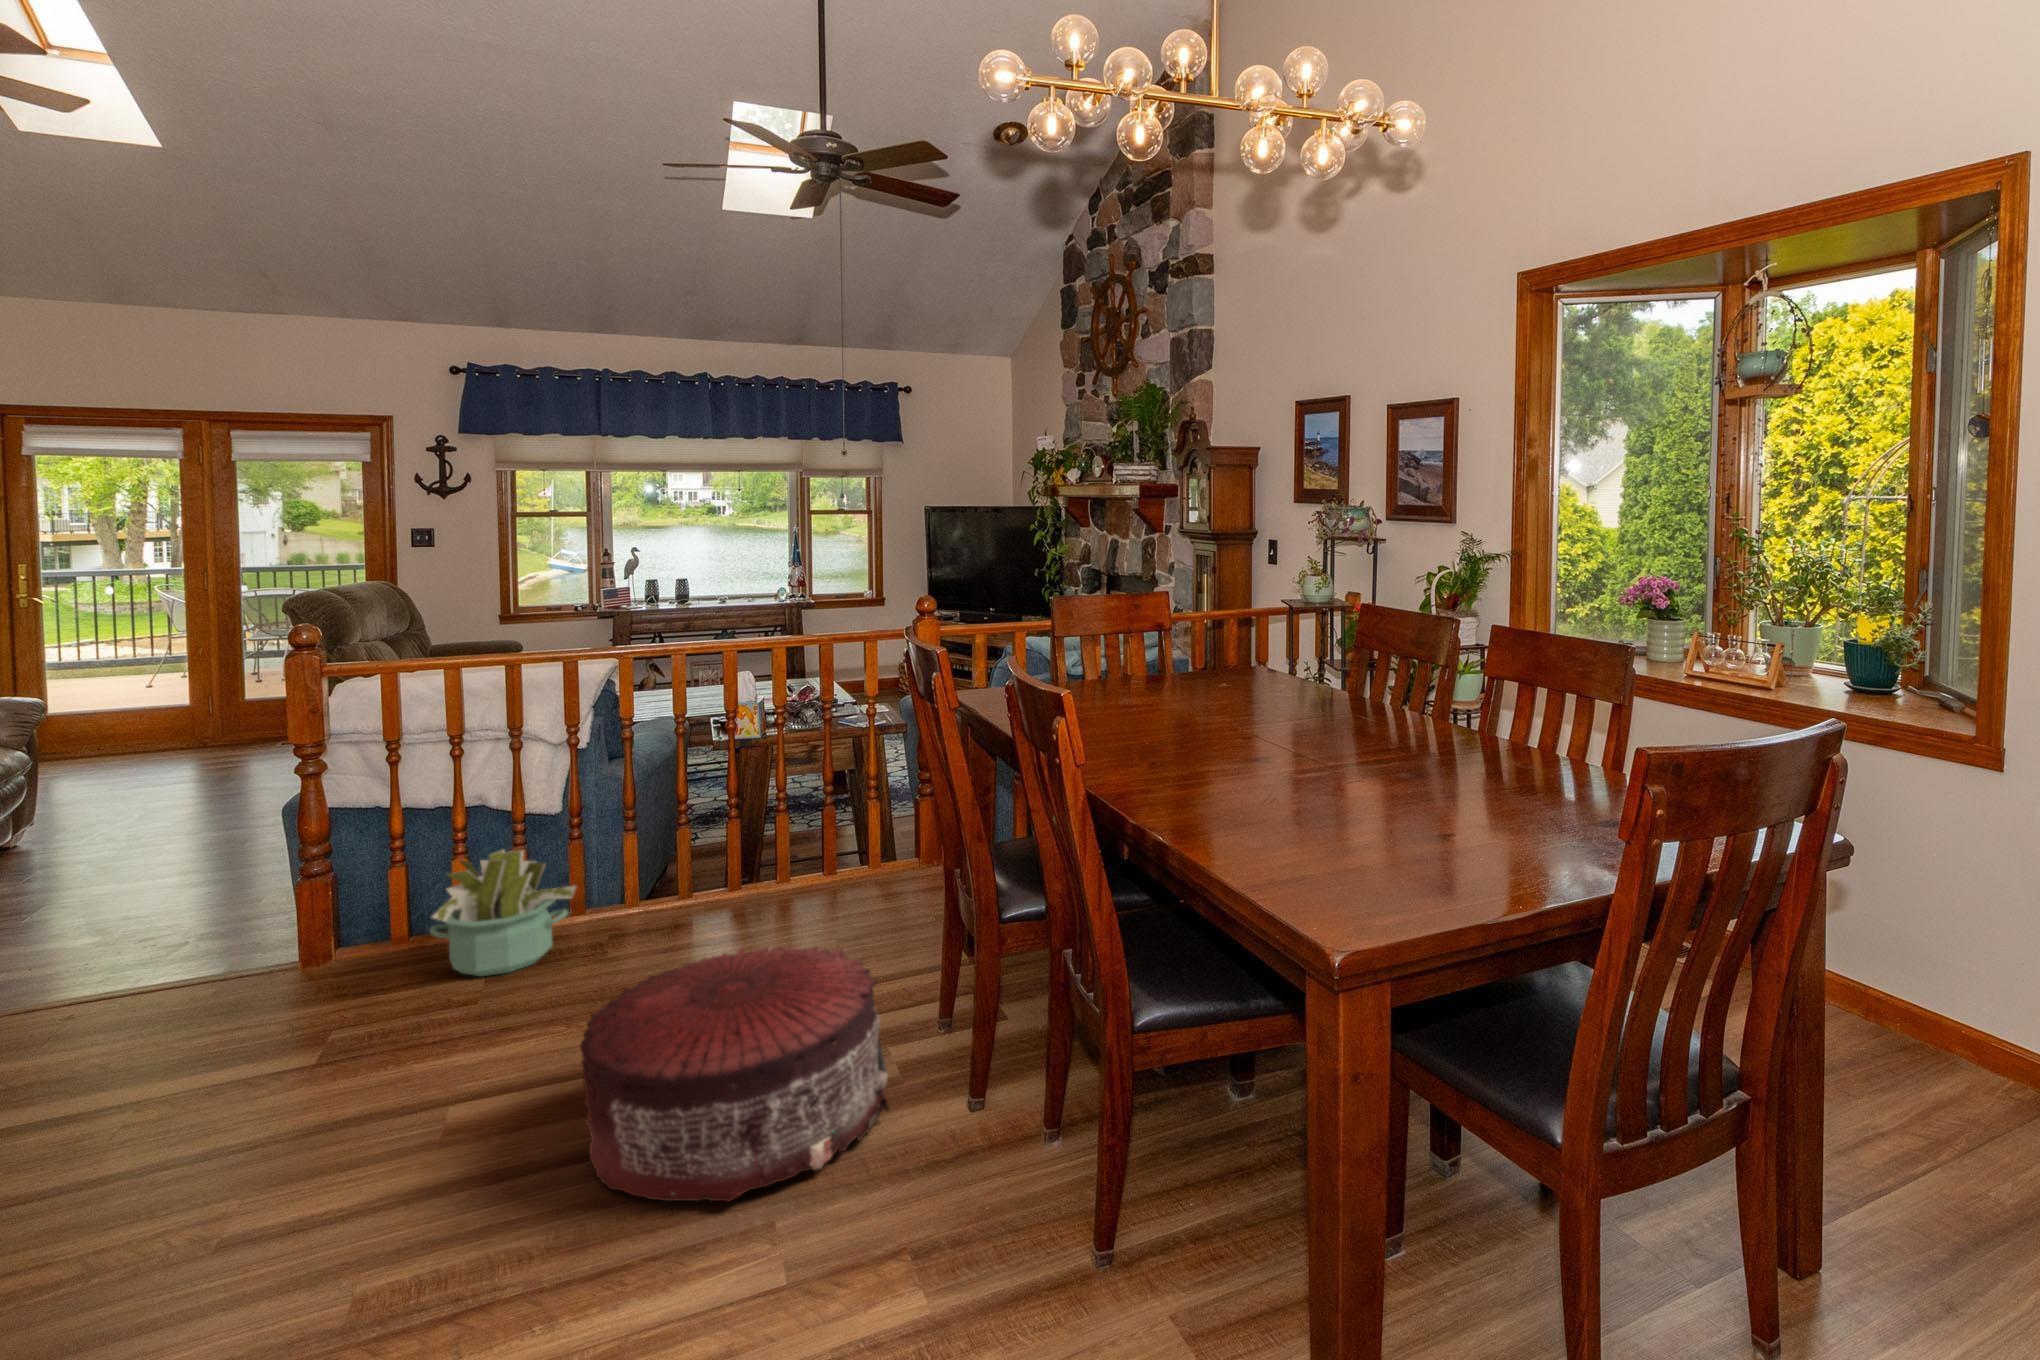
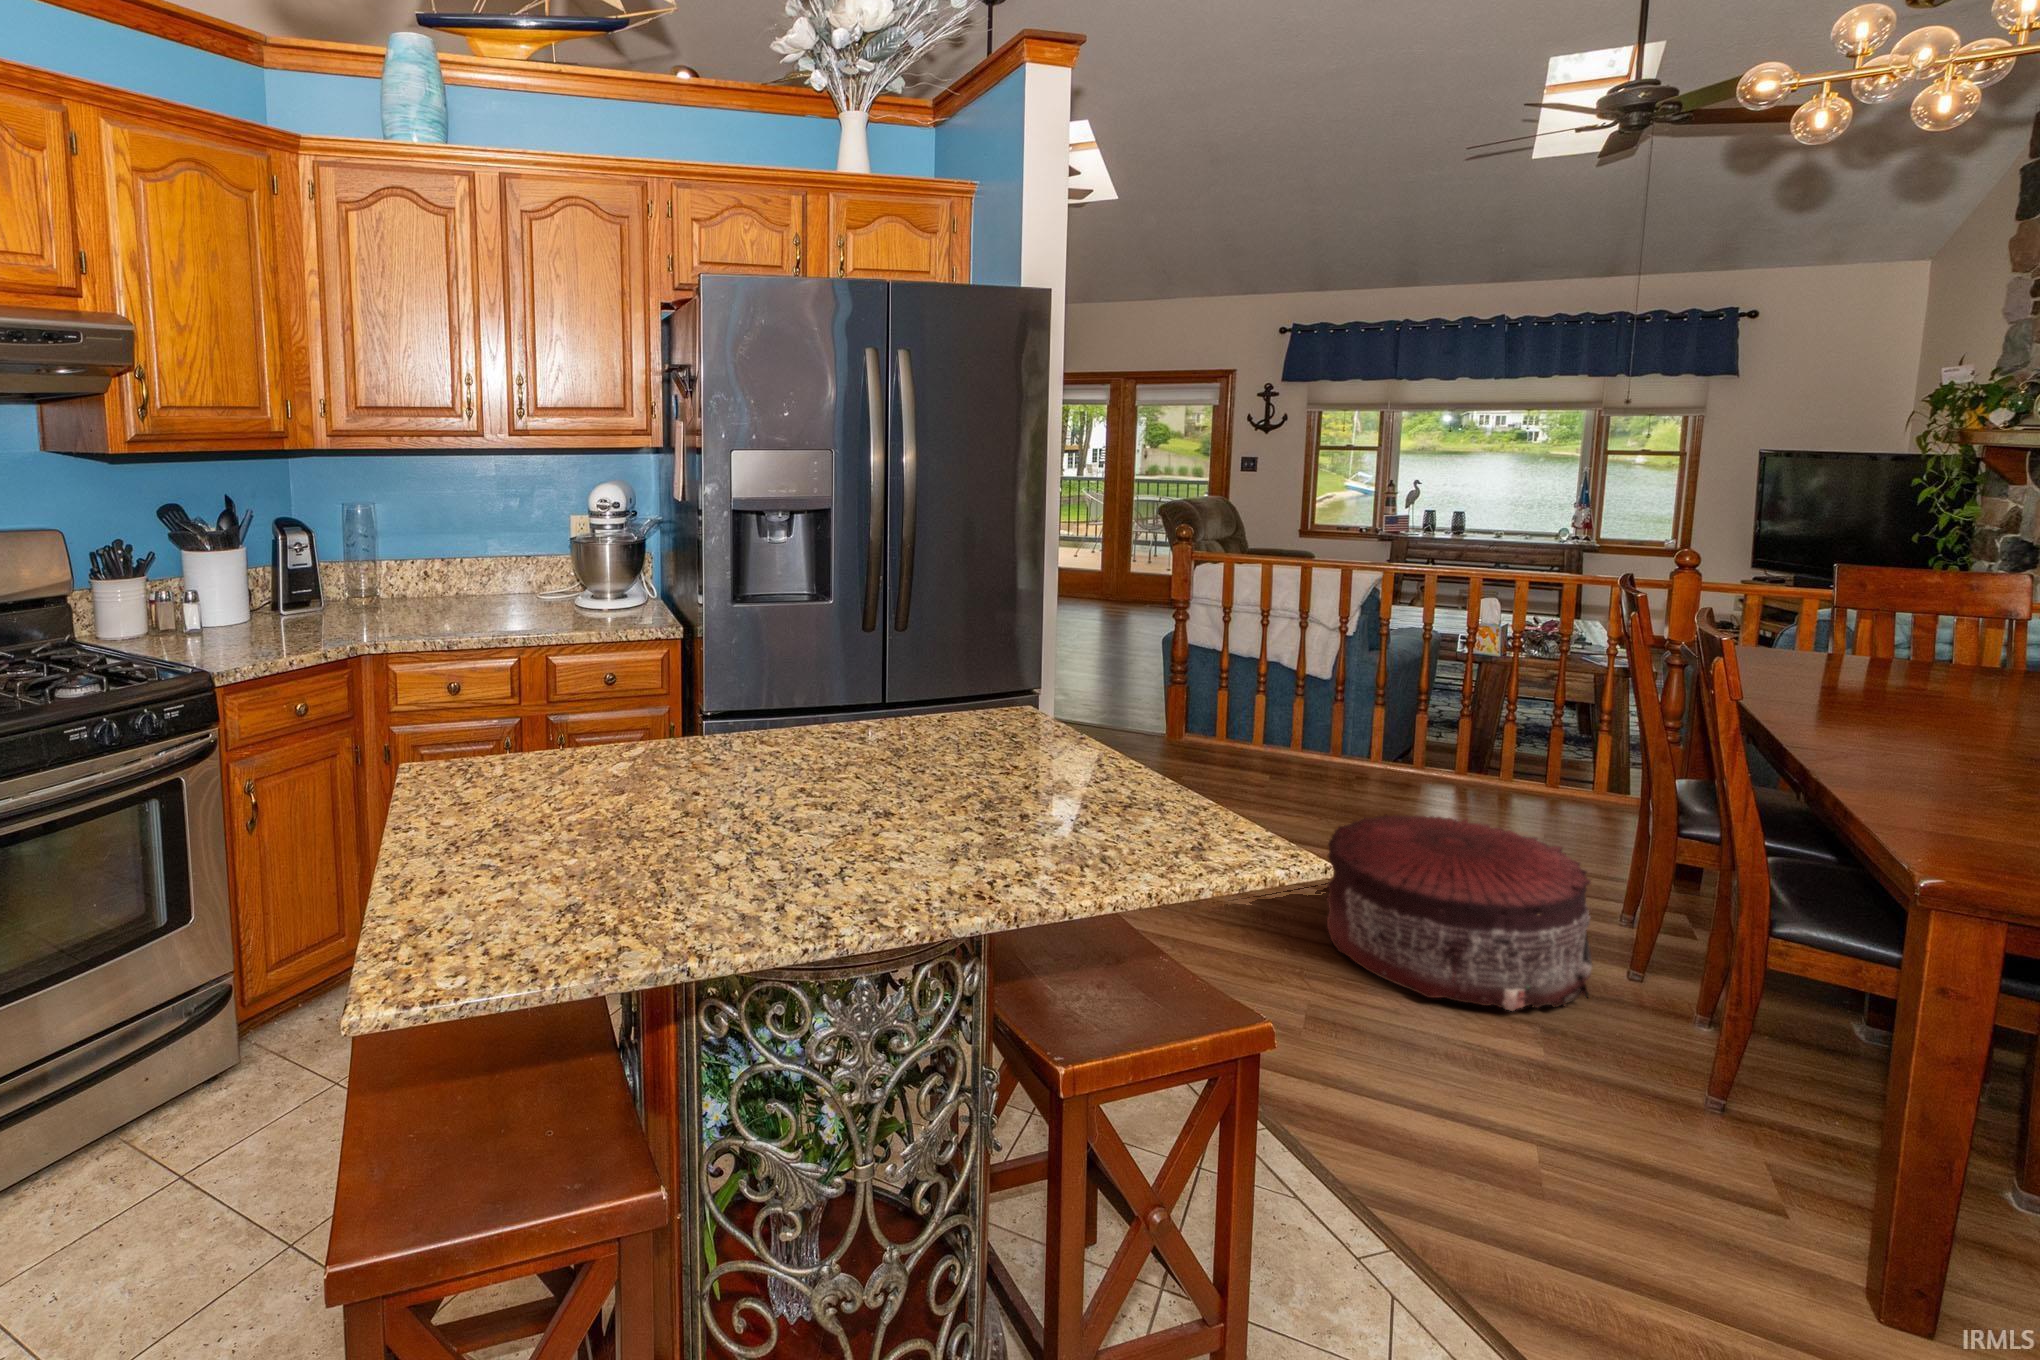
decorative plant: present [430,850,576,976] -> none [1234,699,1338,790]

